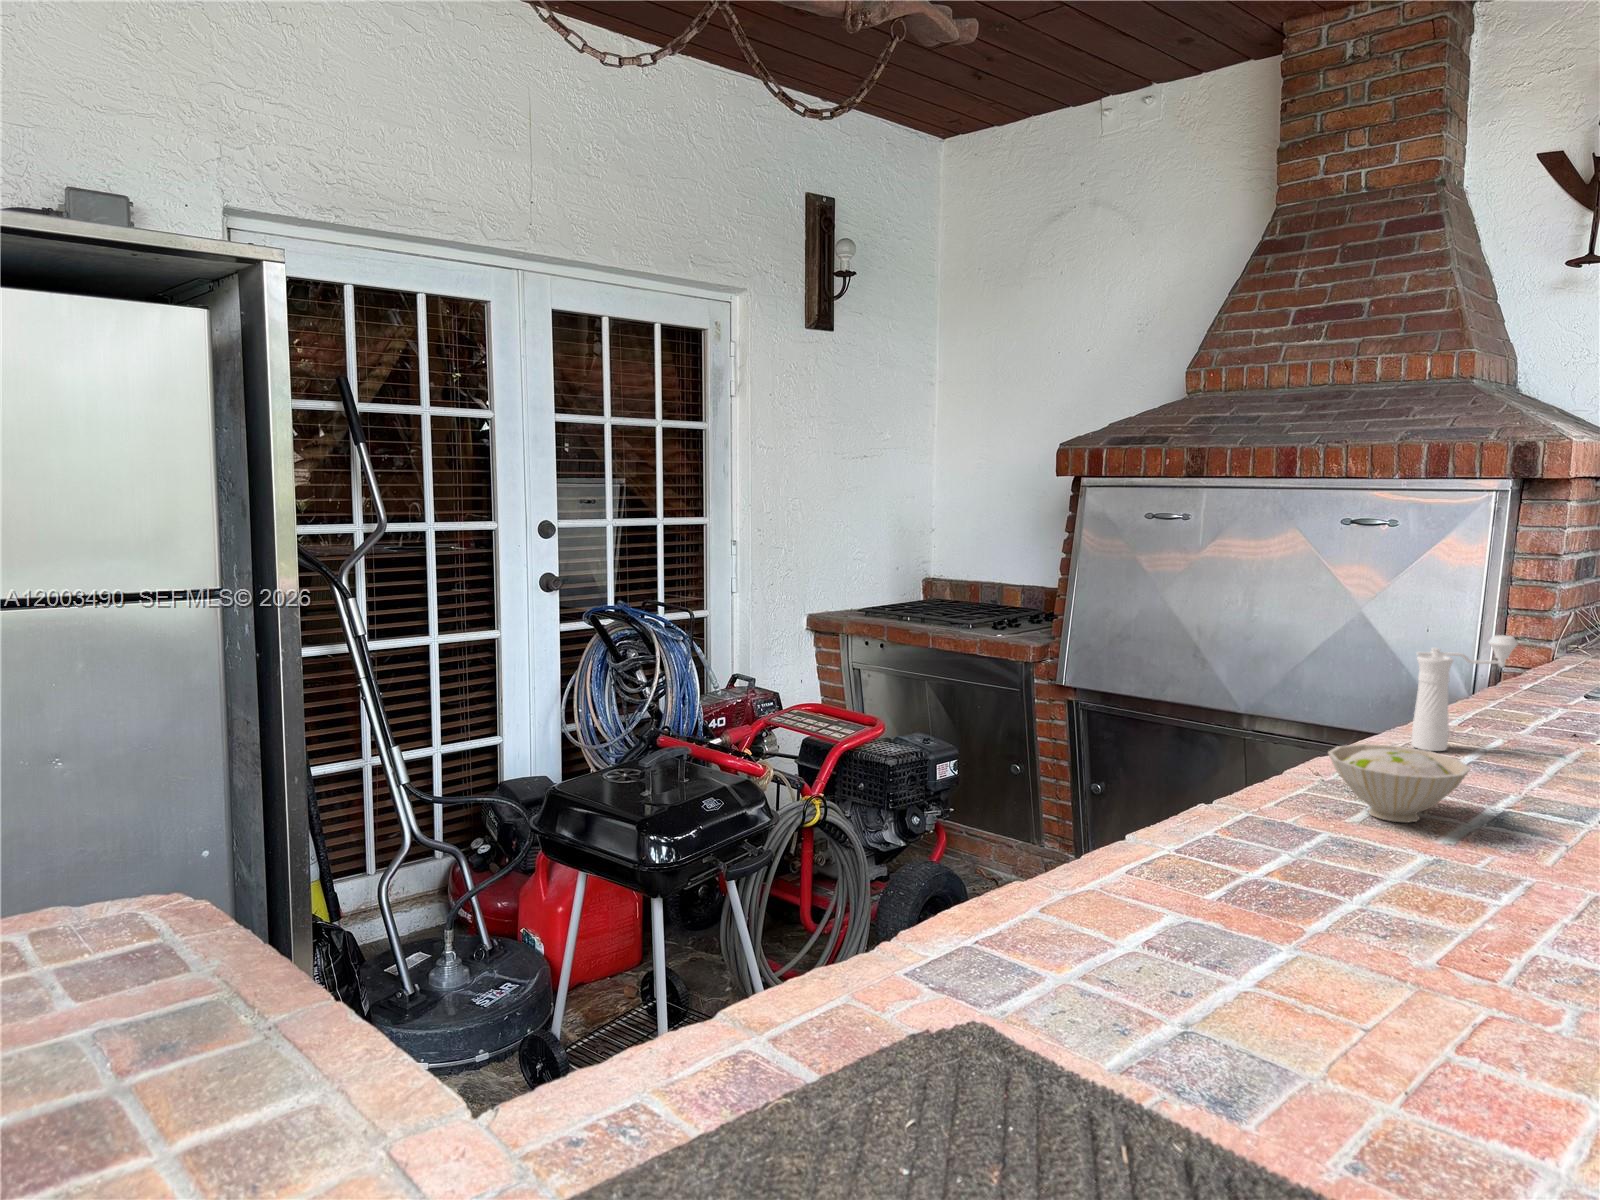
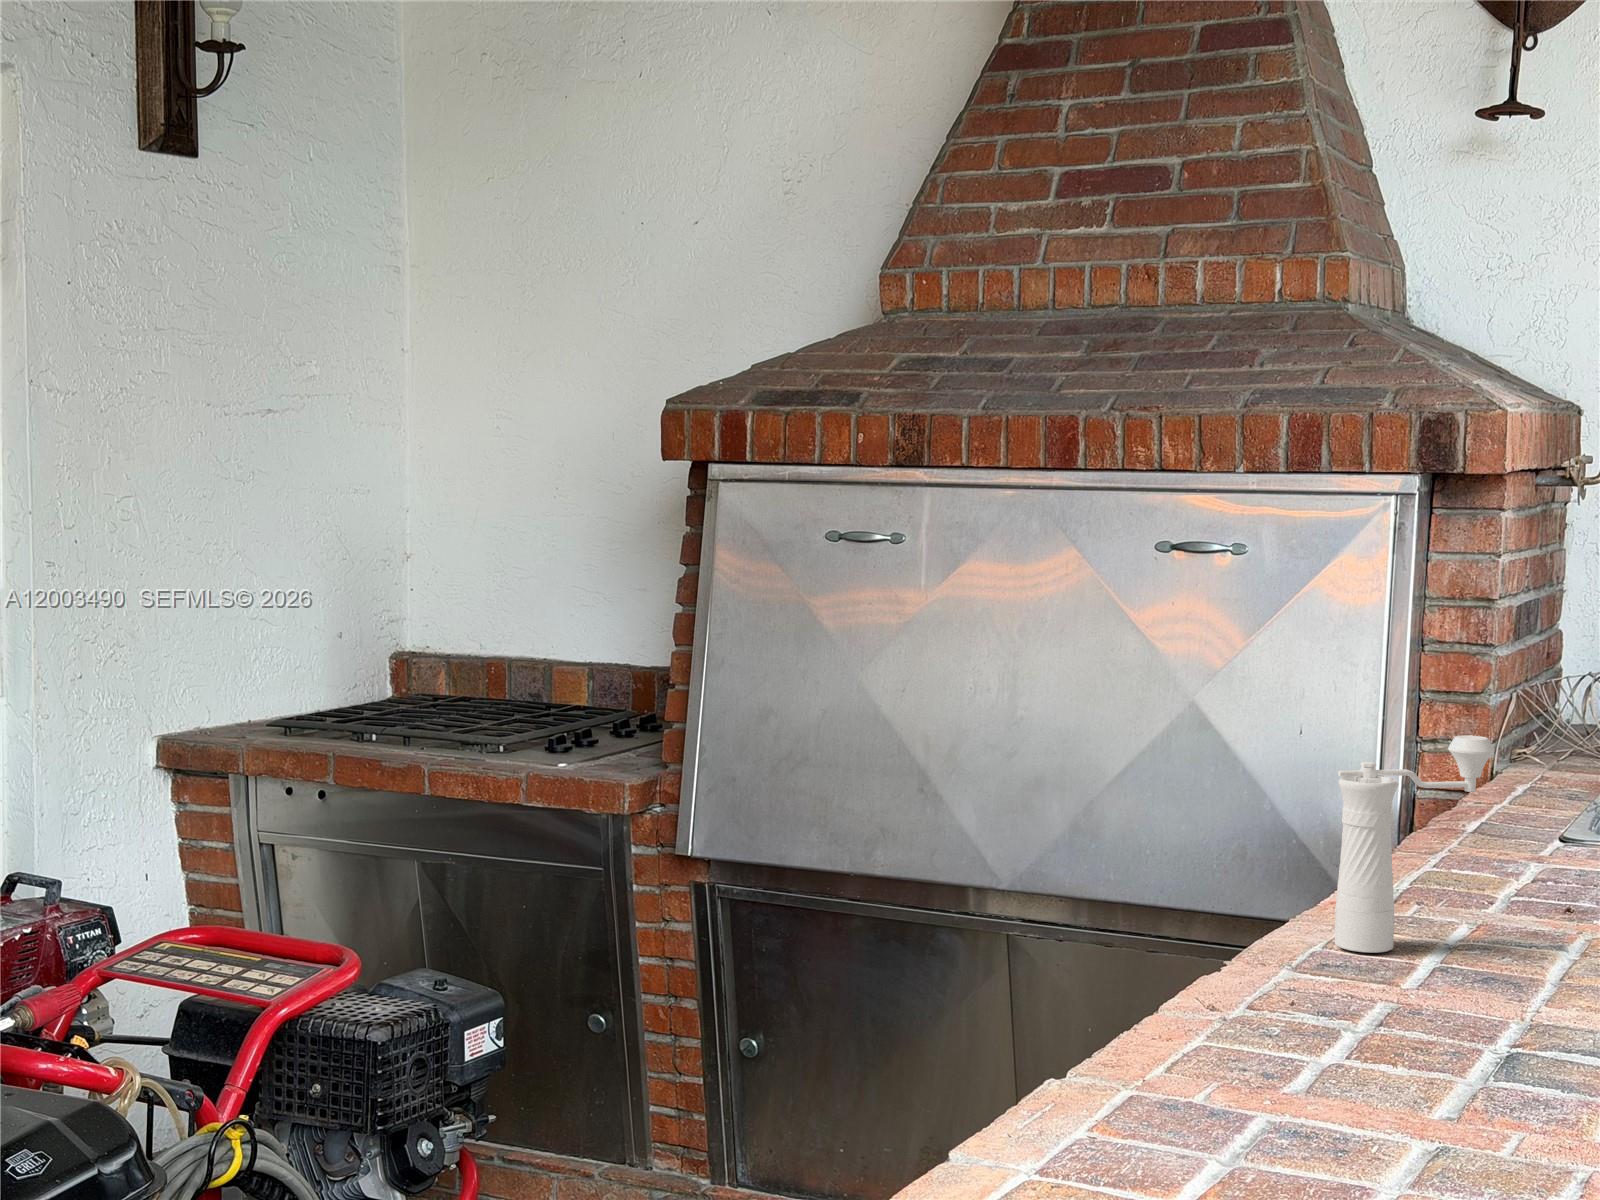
bowl: present [1328,744,1470,822] -> none [1234,953,1482,1105]

